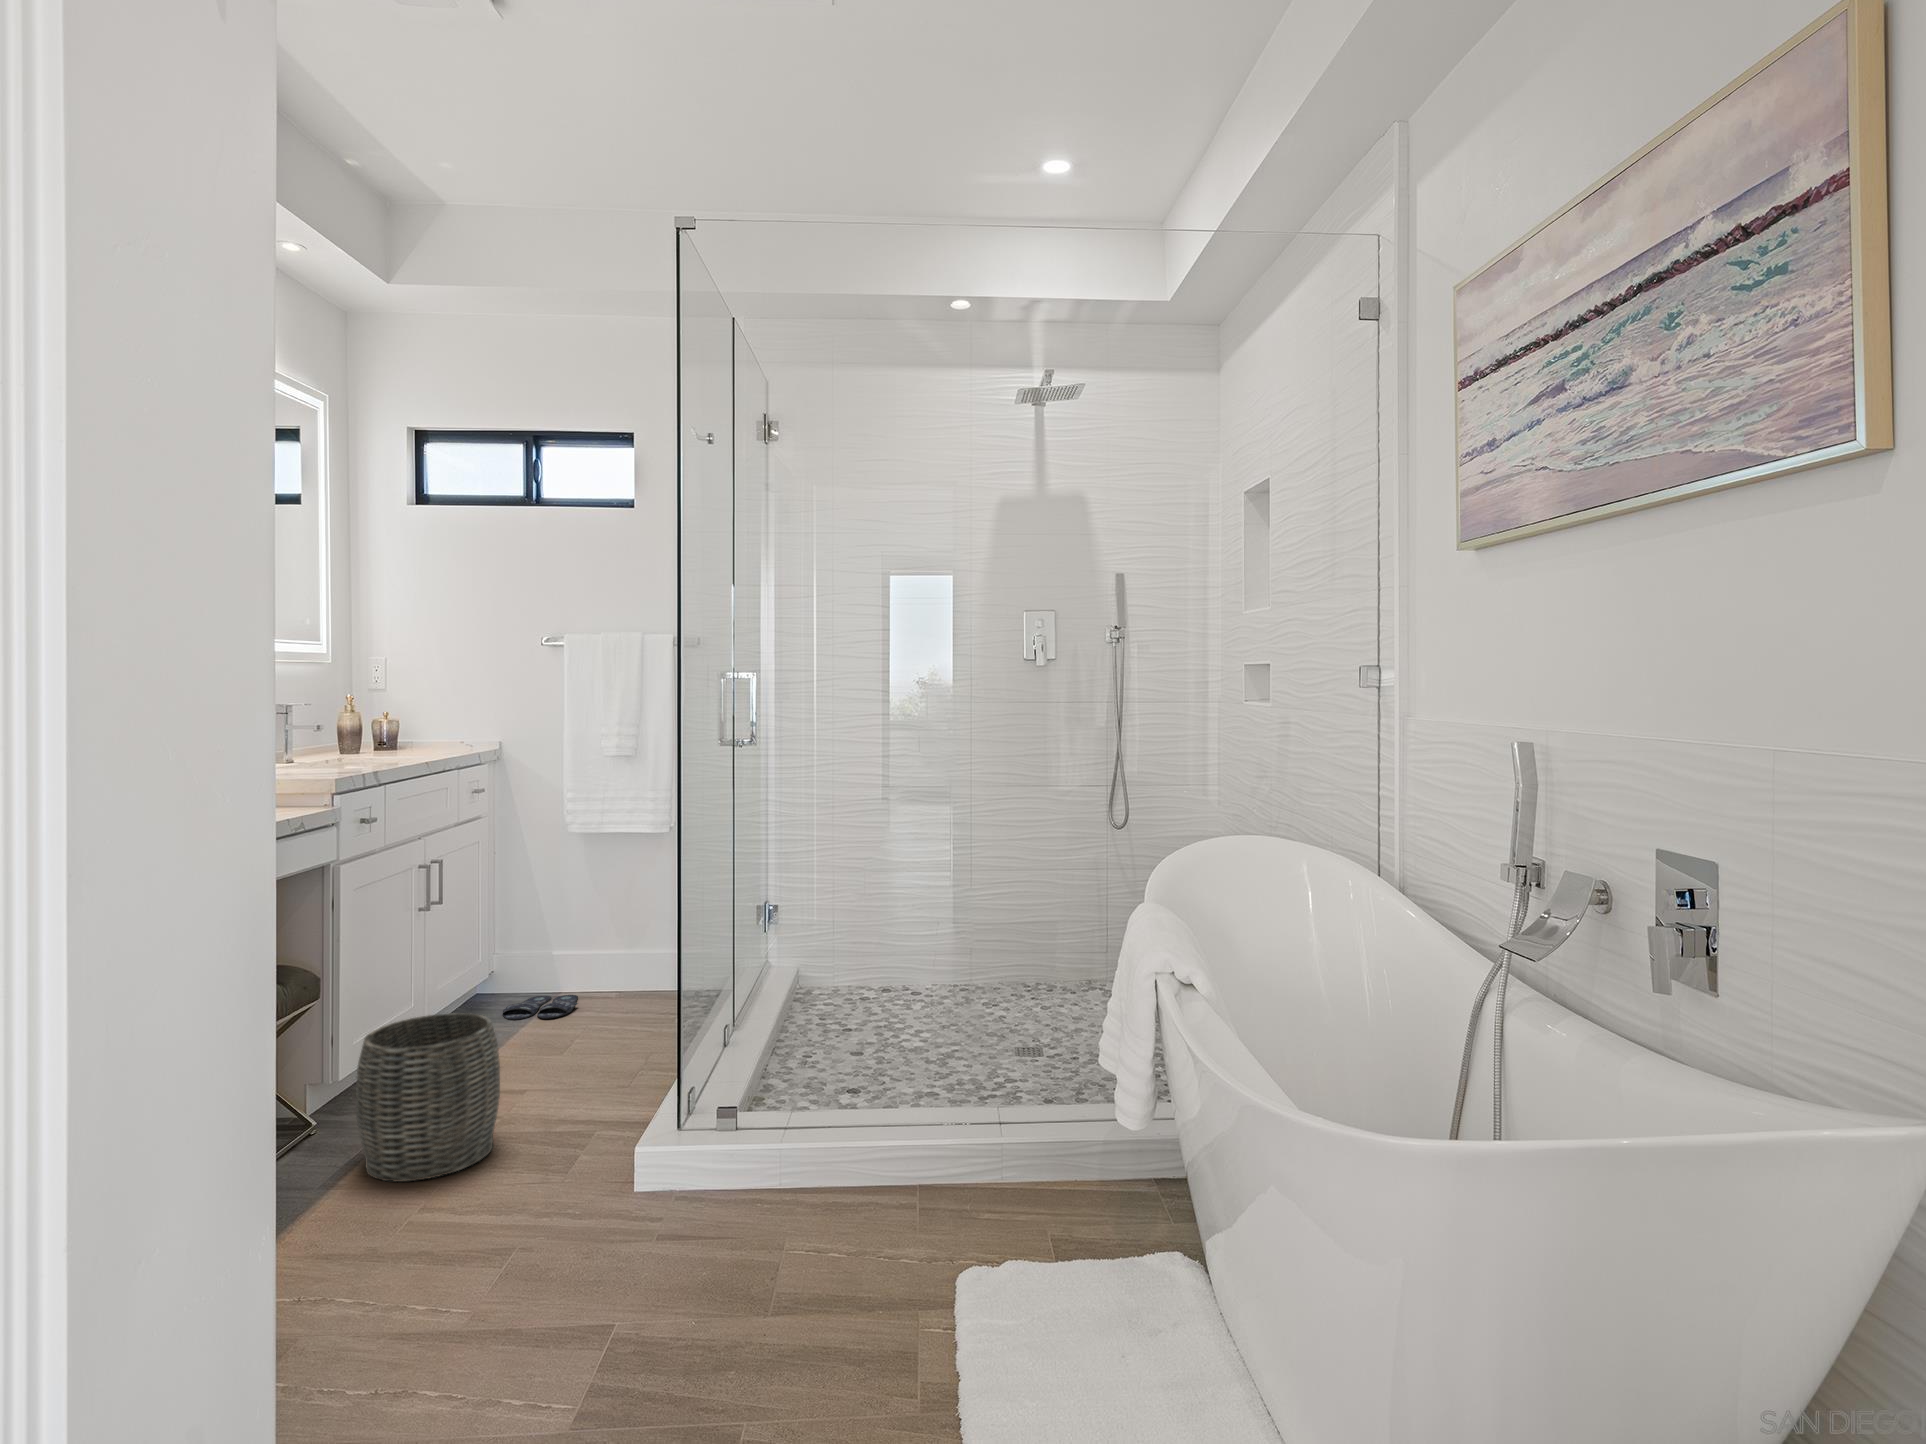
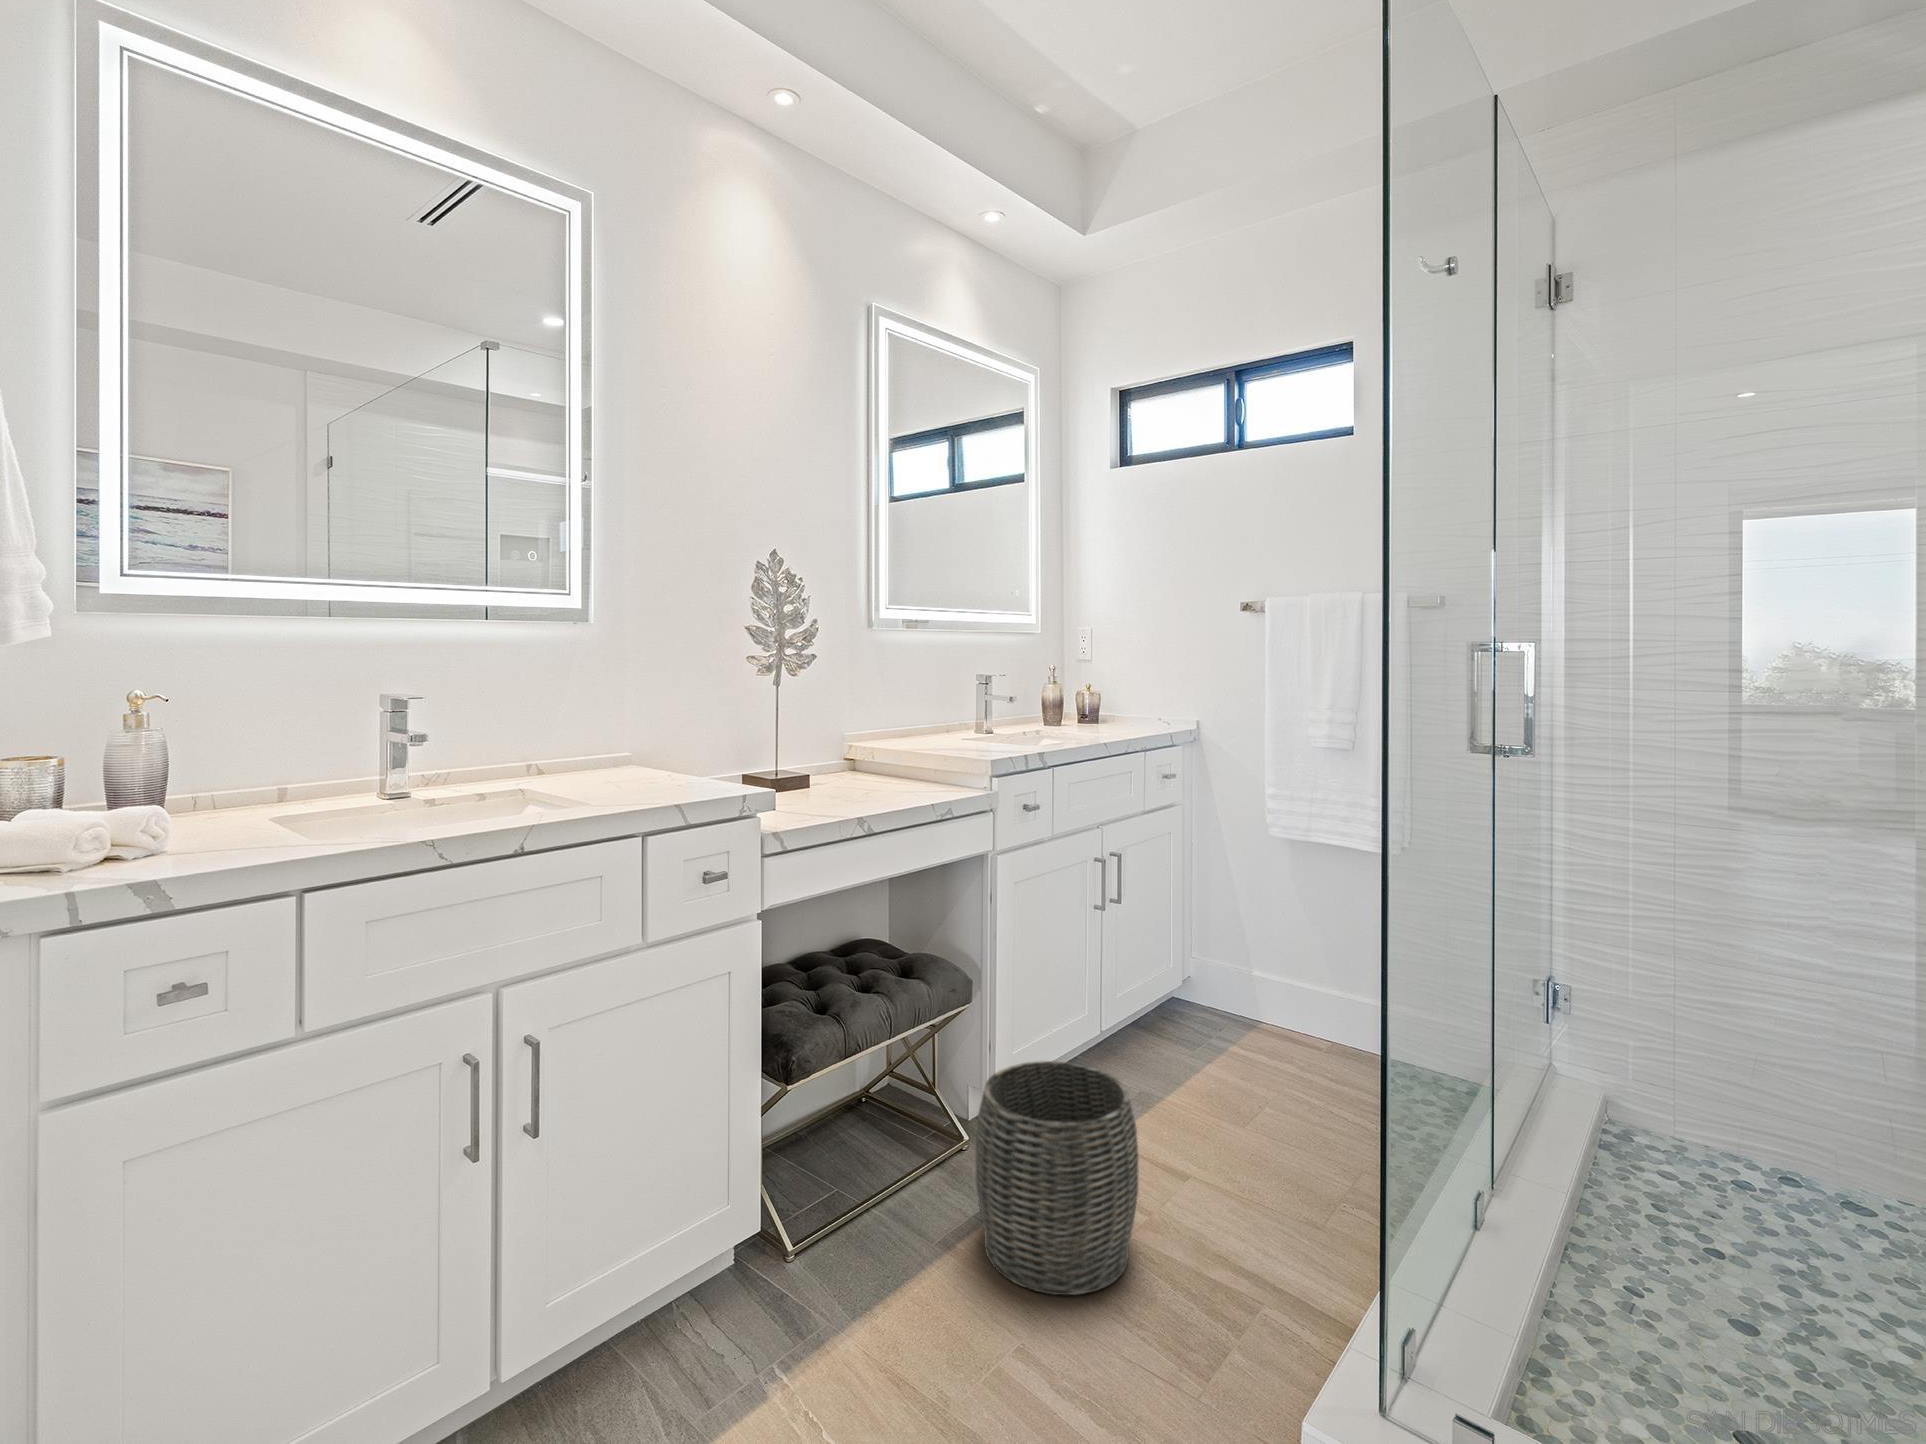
slippers: present [503,995,578,1020] -> none [1189,1022,1278,1062]

